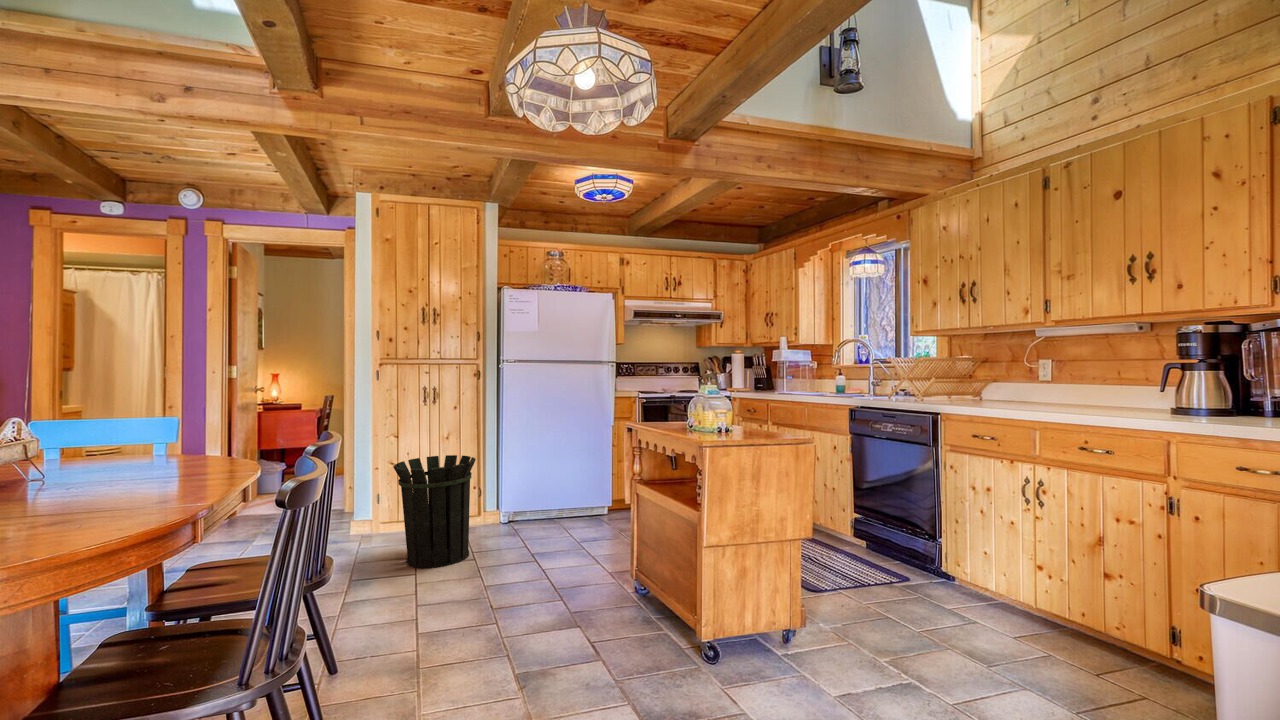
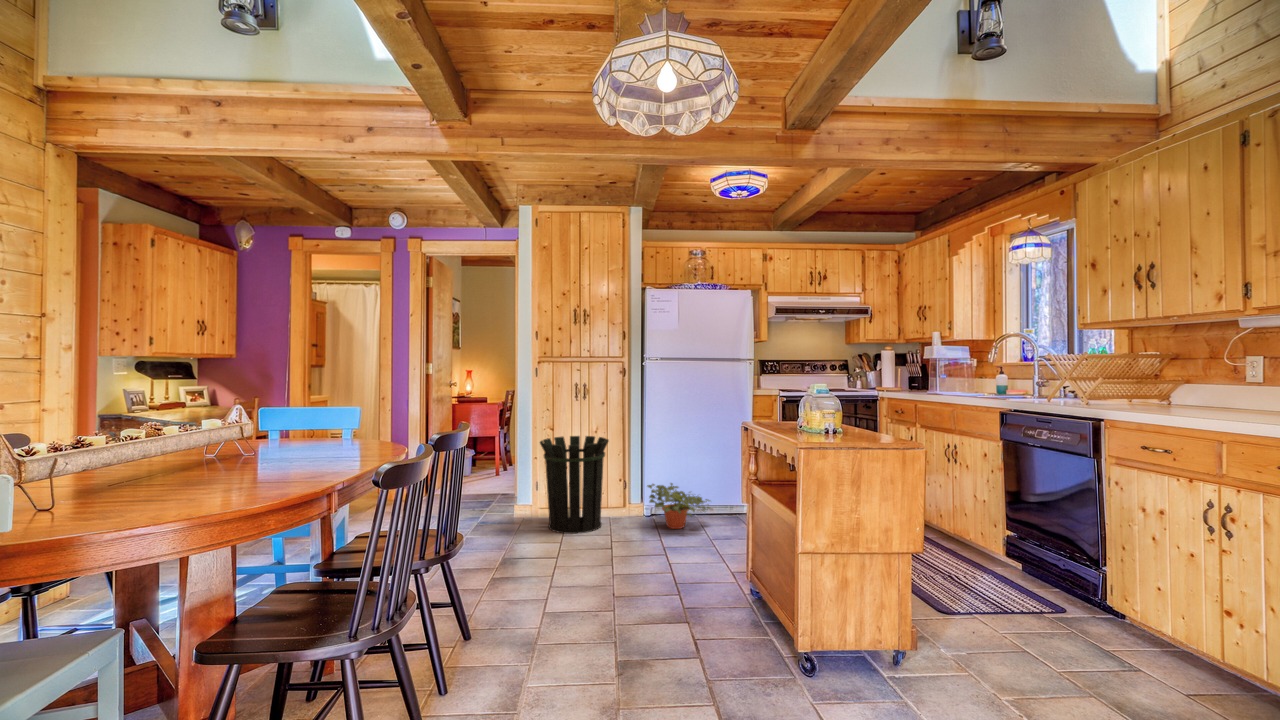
potted plant: none [517,498,590,548] -> present [647,483,711,529]

